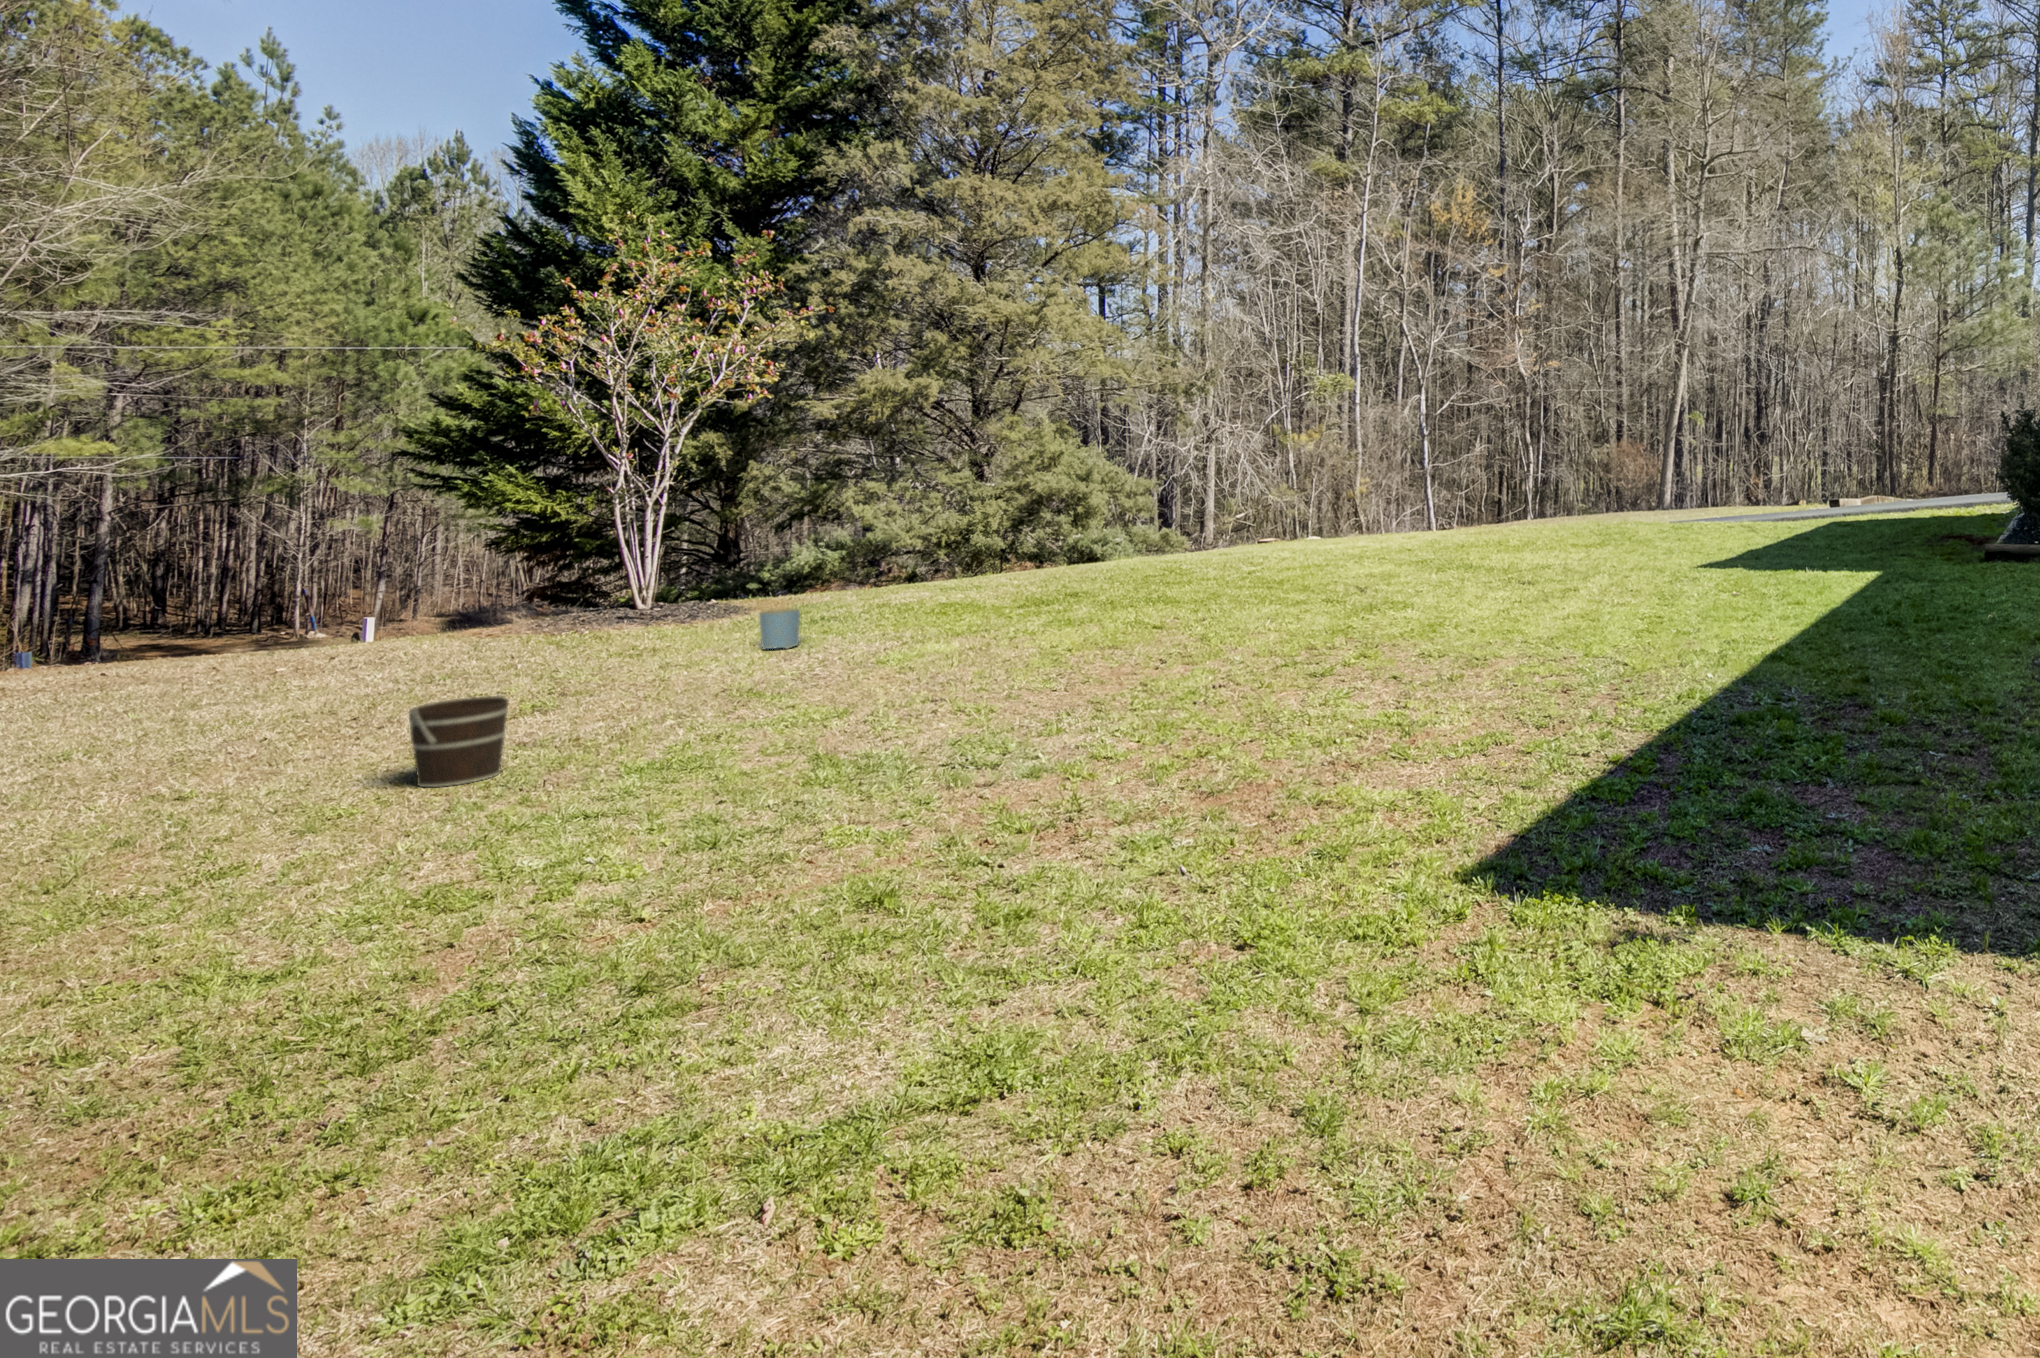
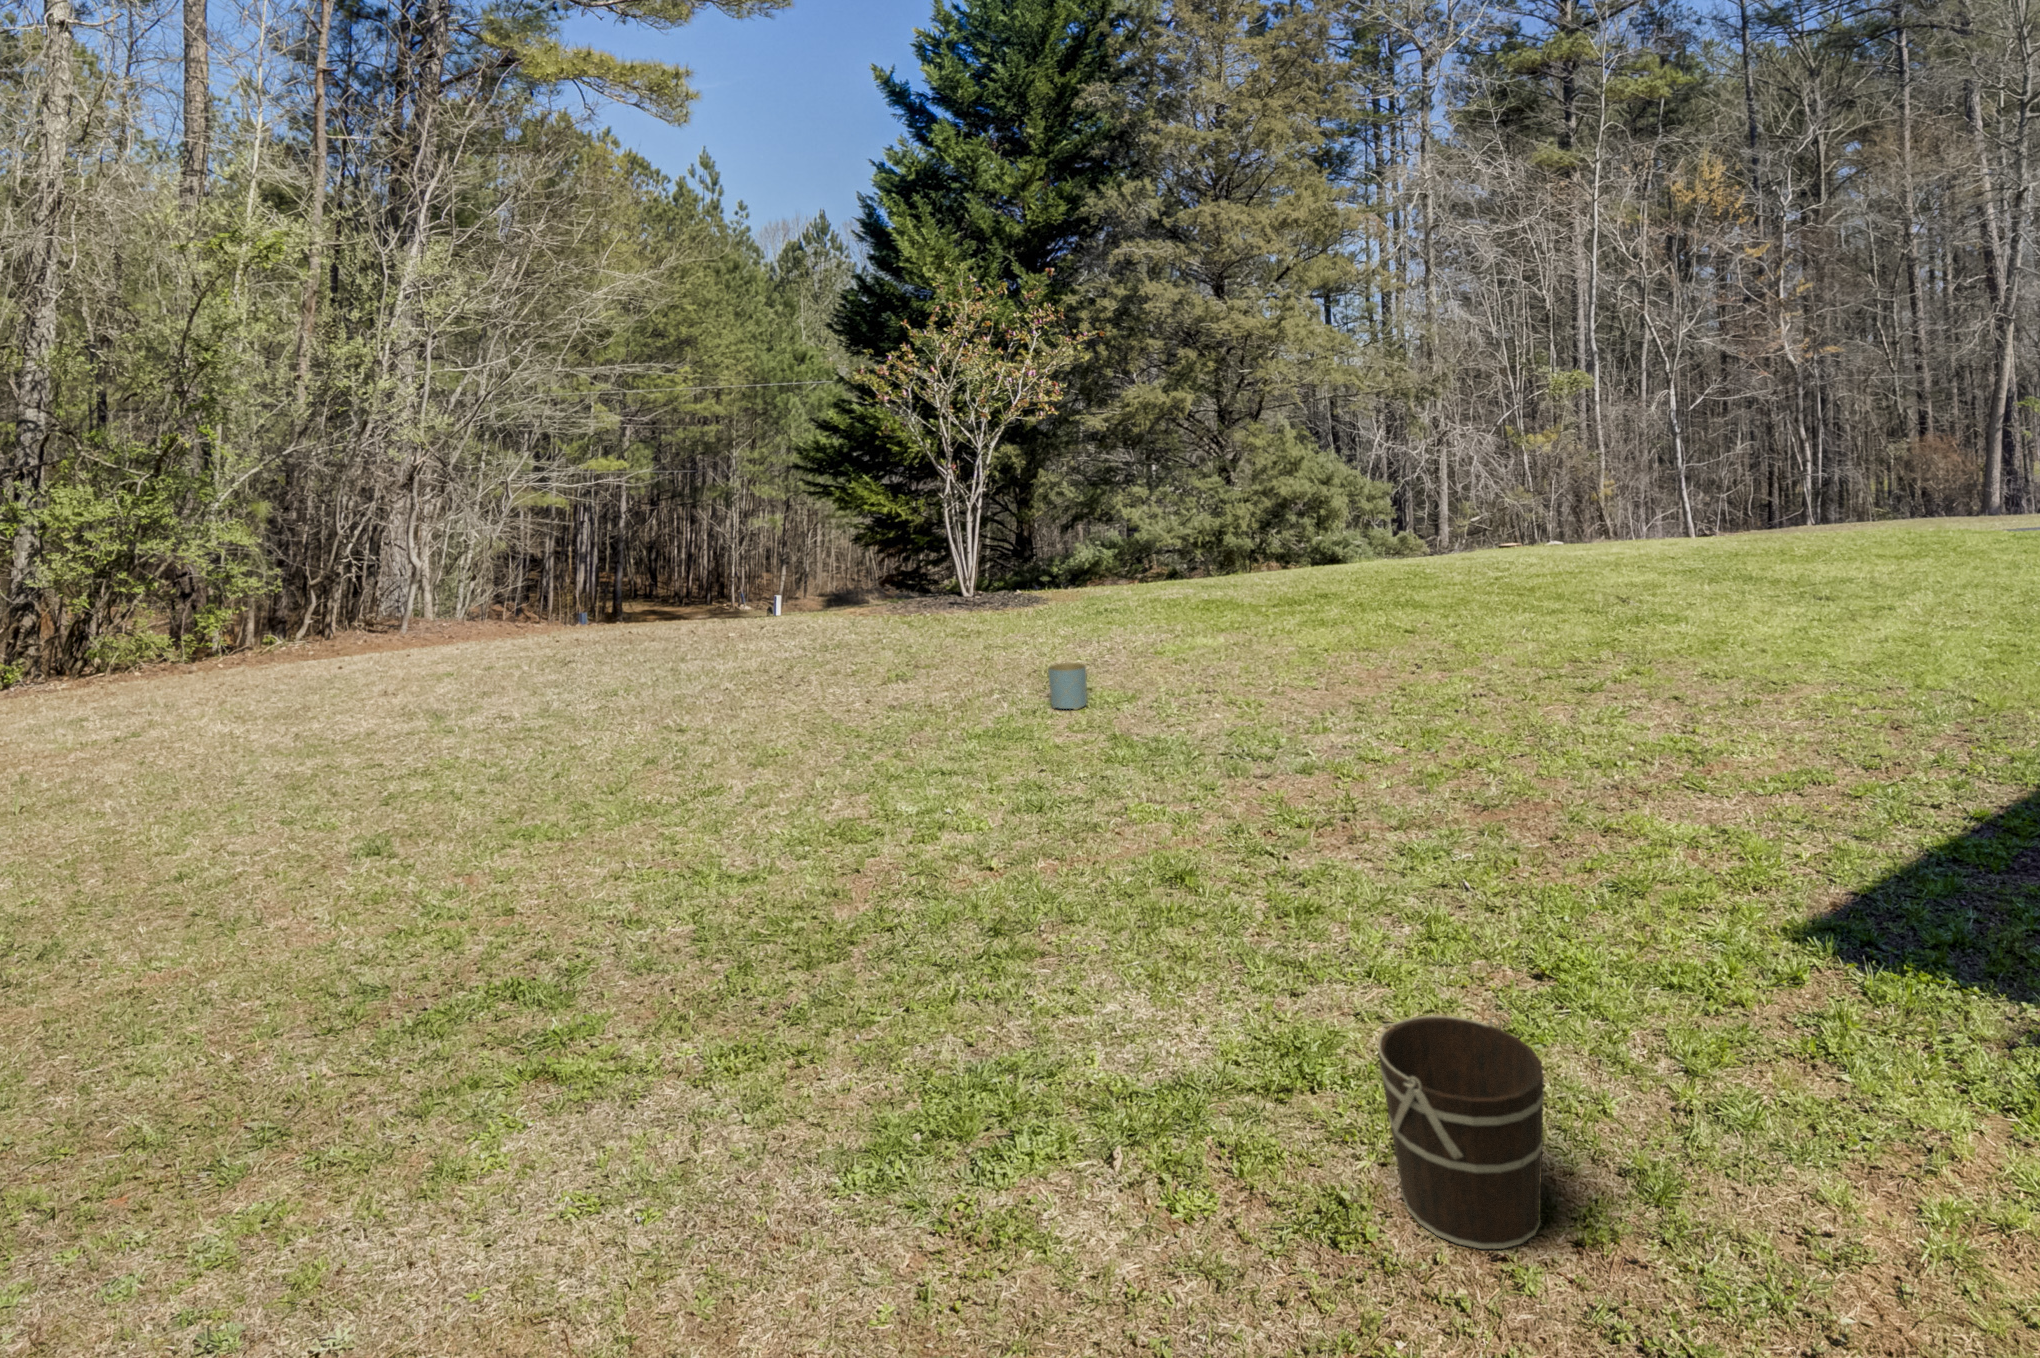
bucket: present [409,695,508,787] -> present [1378,1015,1544,1249]

